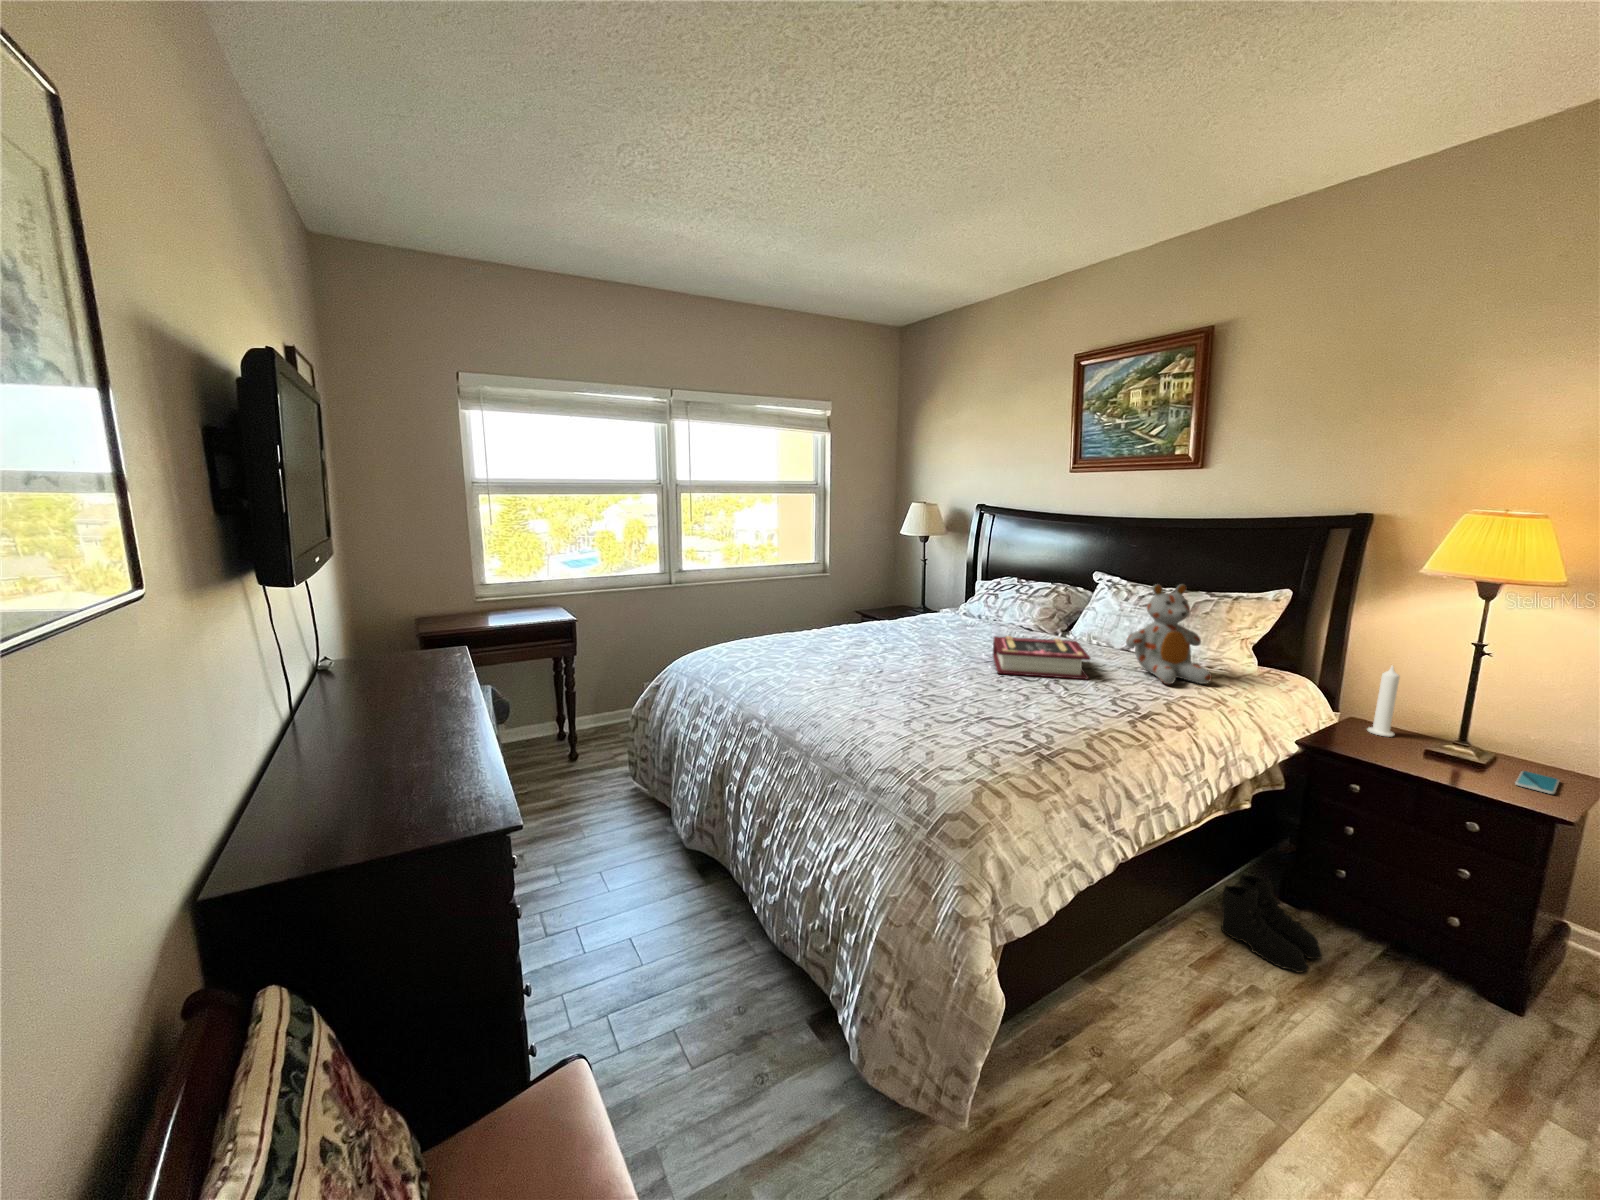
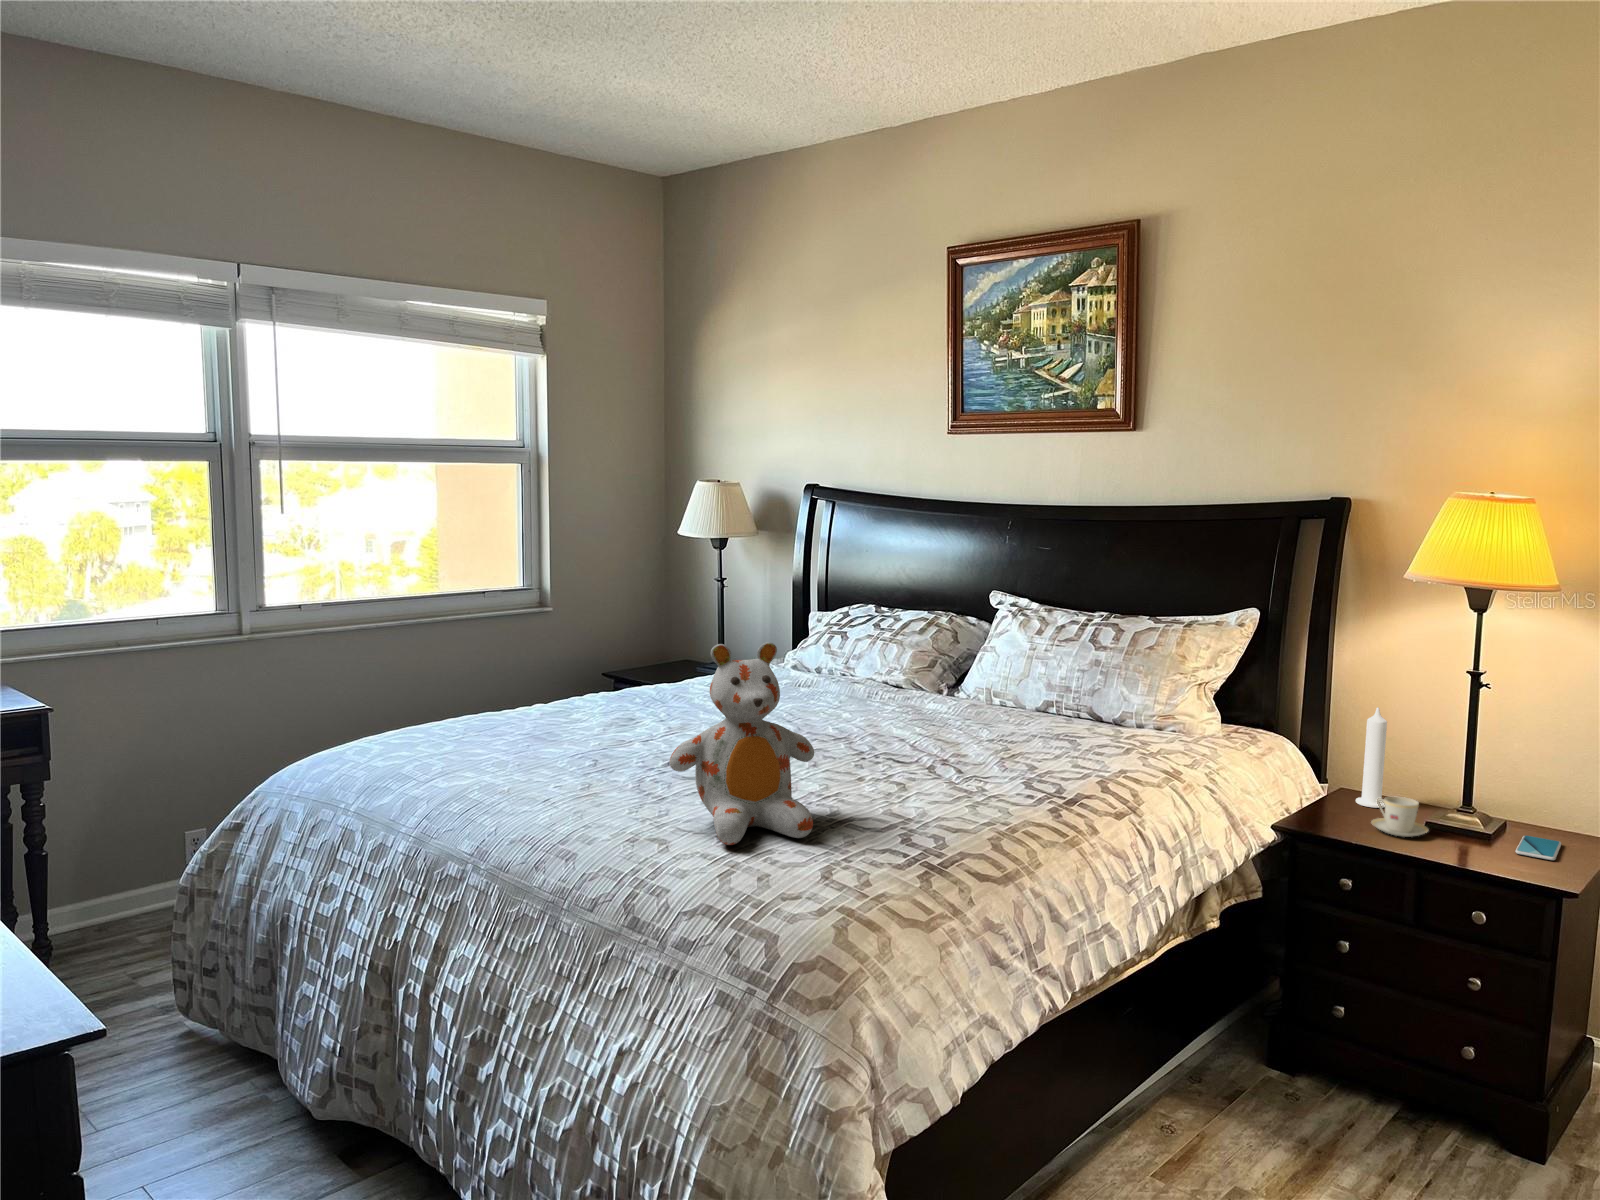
stuffed bear: present [1126,584,1212,684] -> present [670,642,814,845]
book: present [993,636,1090,679] -> none [847,695,994,754]
teacup: none [1382,731,1433,762] -> present [1372,796,1428,837]
boots: present [1221,874,1322,972] -> none [1187,1028,1318,1156]

